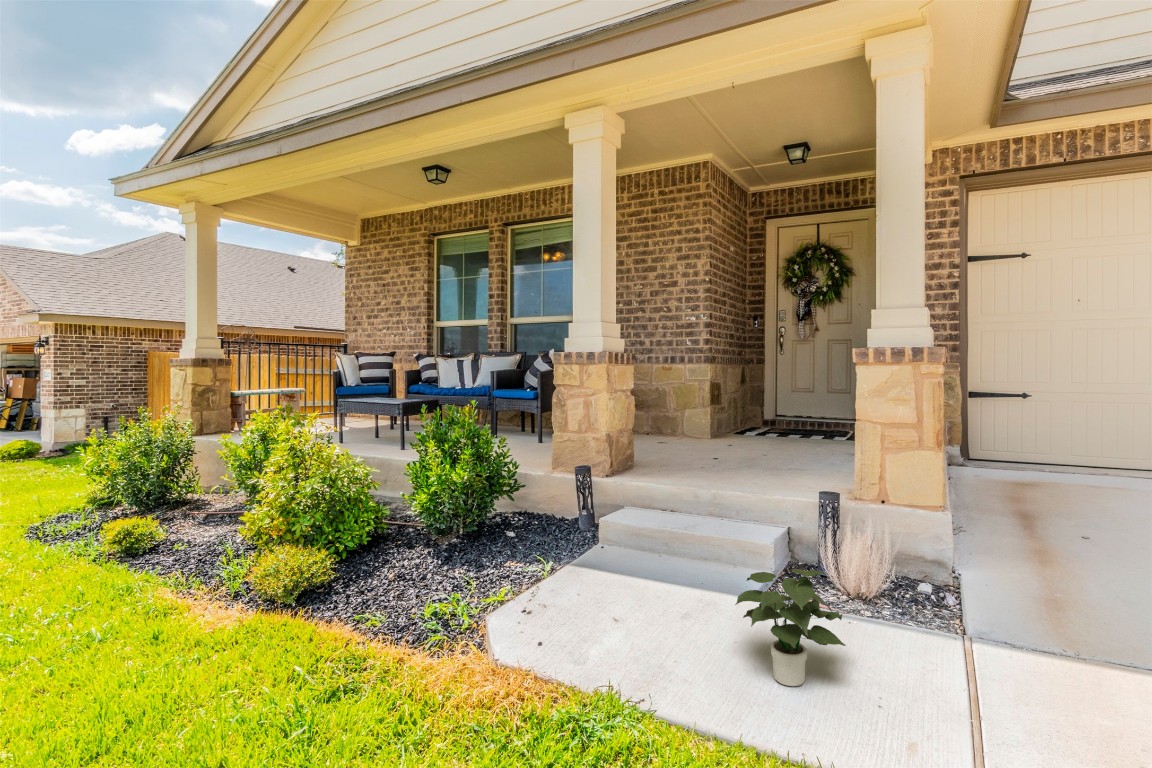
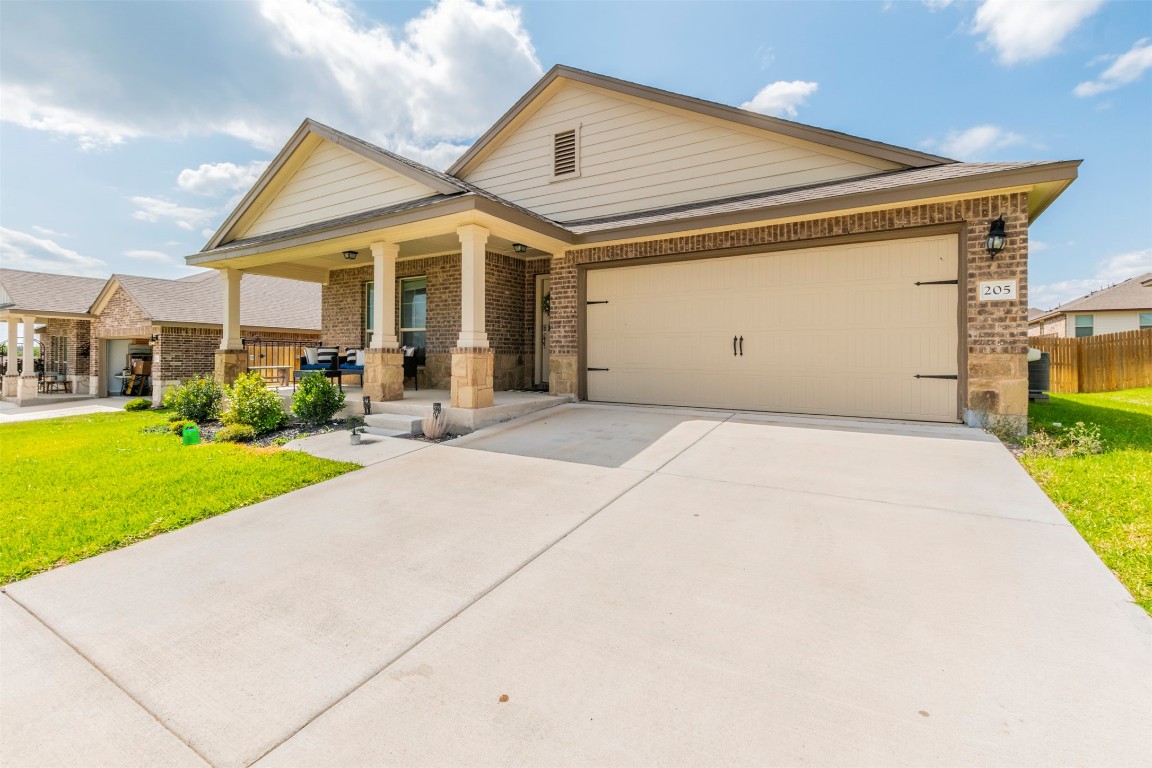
watering can: none [146,588,206,664] -> present [182,423,200,445]

